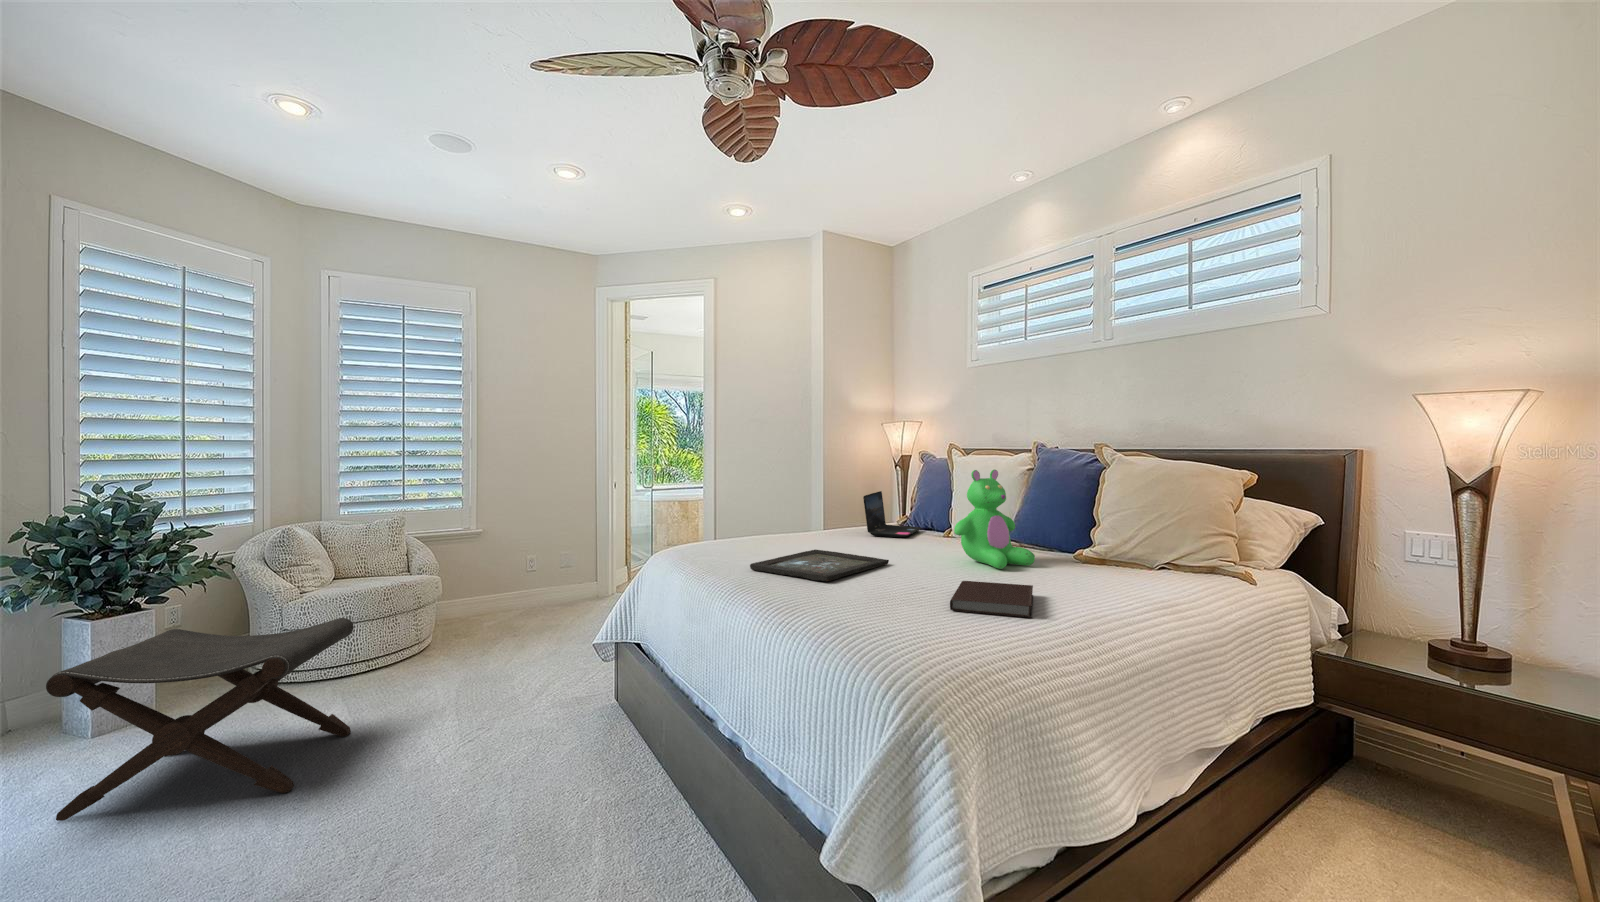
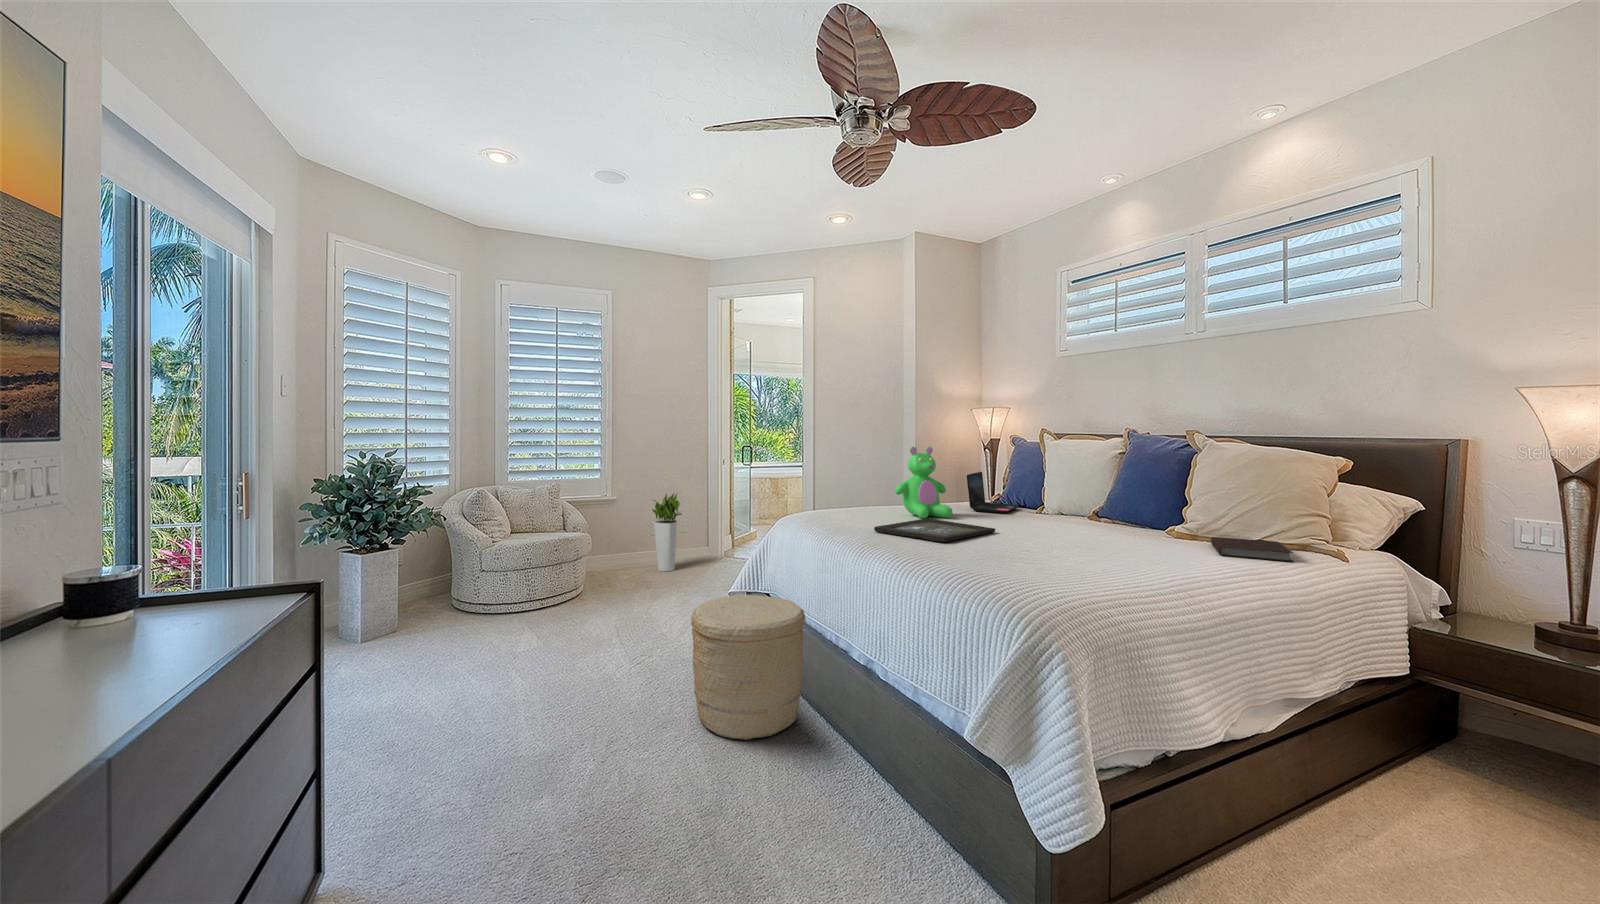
teddy bear: present [954,470,1035,569] -> present [895,447,953,518]
planter: none [514,521,557,612] -> present [652,493,682,571]
notebook: present [950,581,1033,618] -> present [1211,537,1293,562]
footstool: present [46,618,354,821] -> none [354,560,546,695]
woven basket: none [519,652,667,842] -> present [691,595,805,740]

